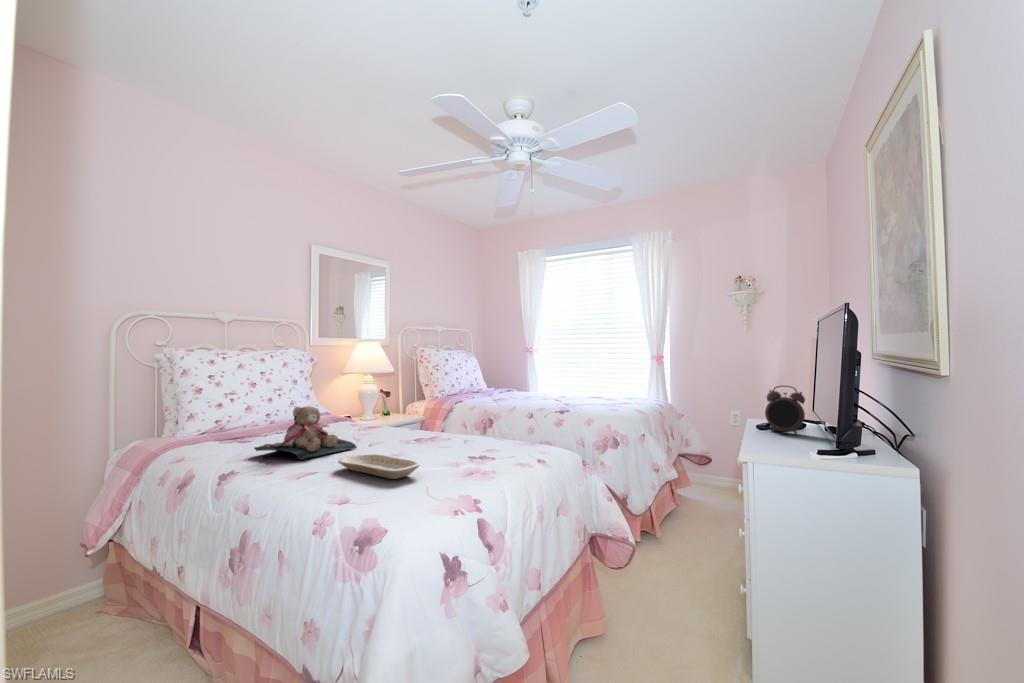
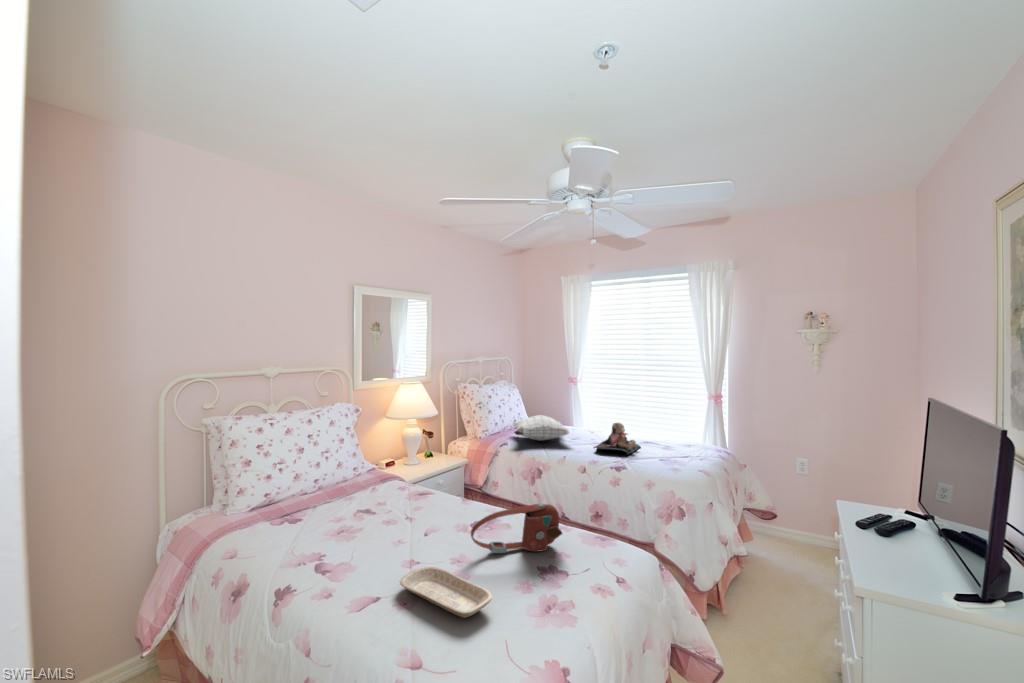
pillow: none [466,374,520,398] -> present [513,415,569,441]
alarm clock: present [765,386,805,434] -> none [873,487,924,548]
teddy bear: present [254,406,356,460] -> present [594,423,641,455]
handbag: none [408,409,493,453] -> present [471,503,562,553]

